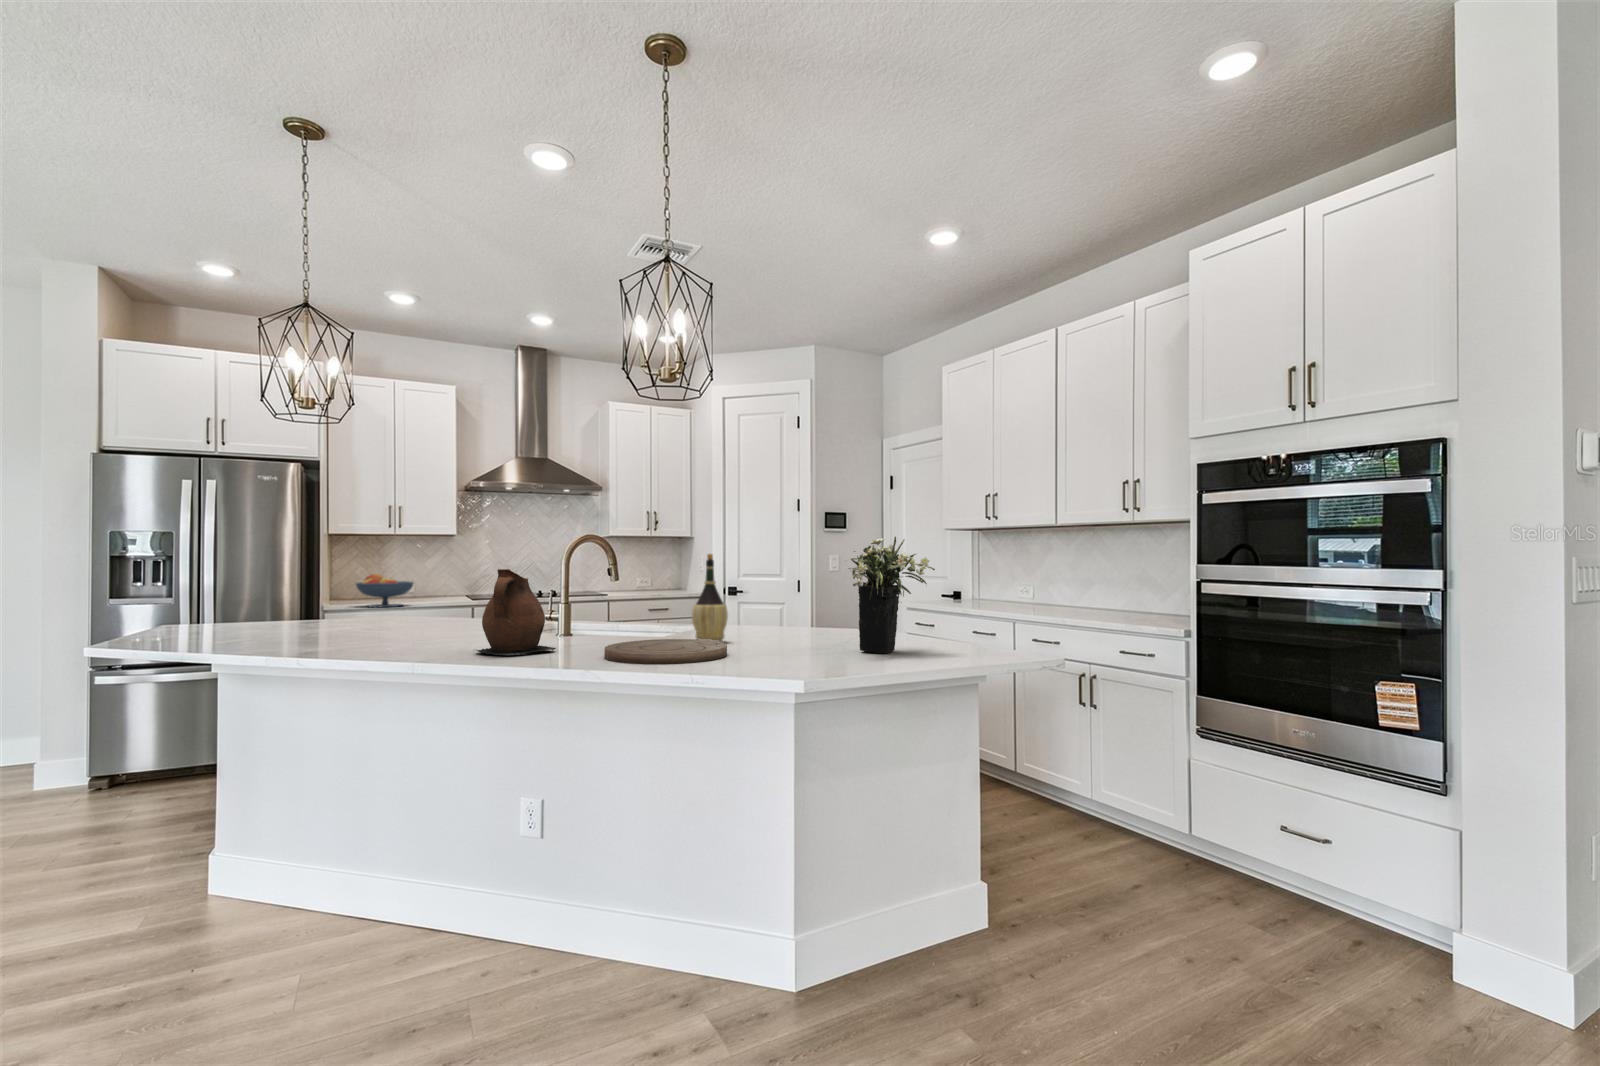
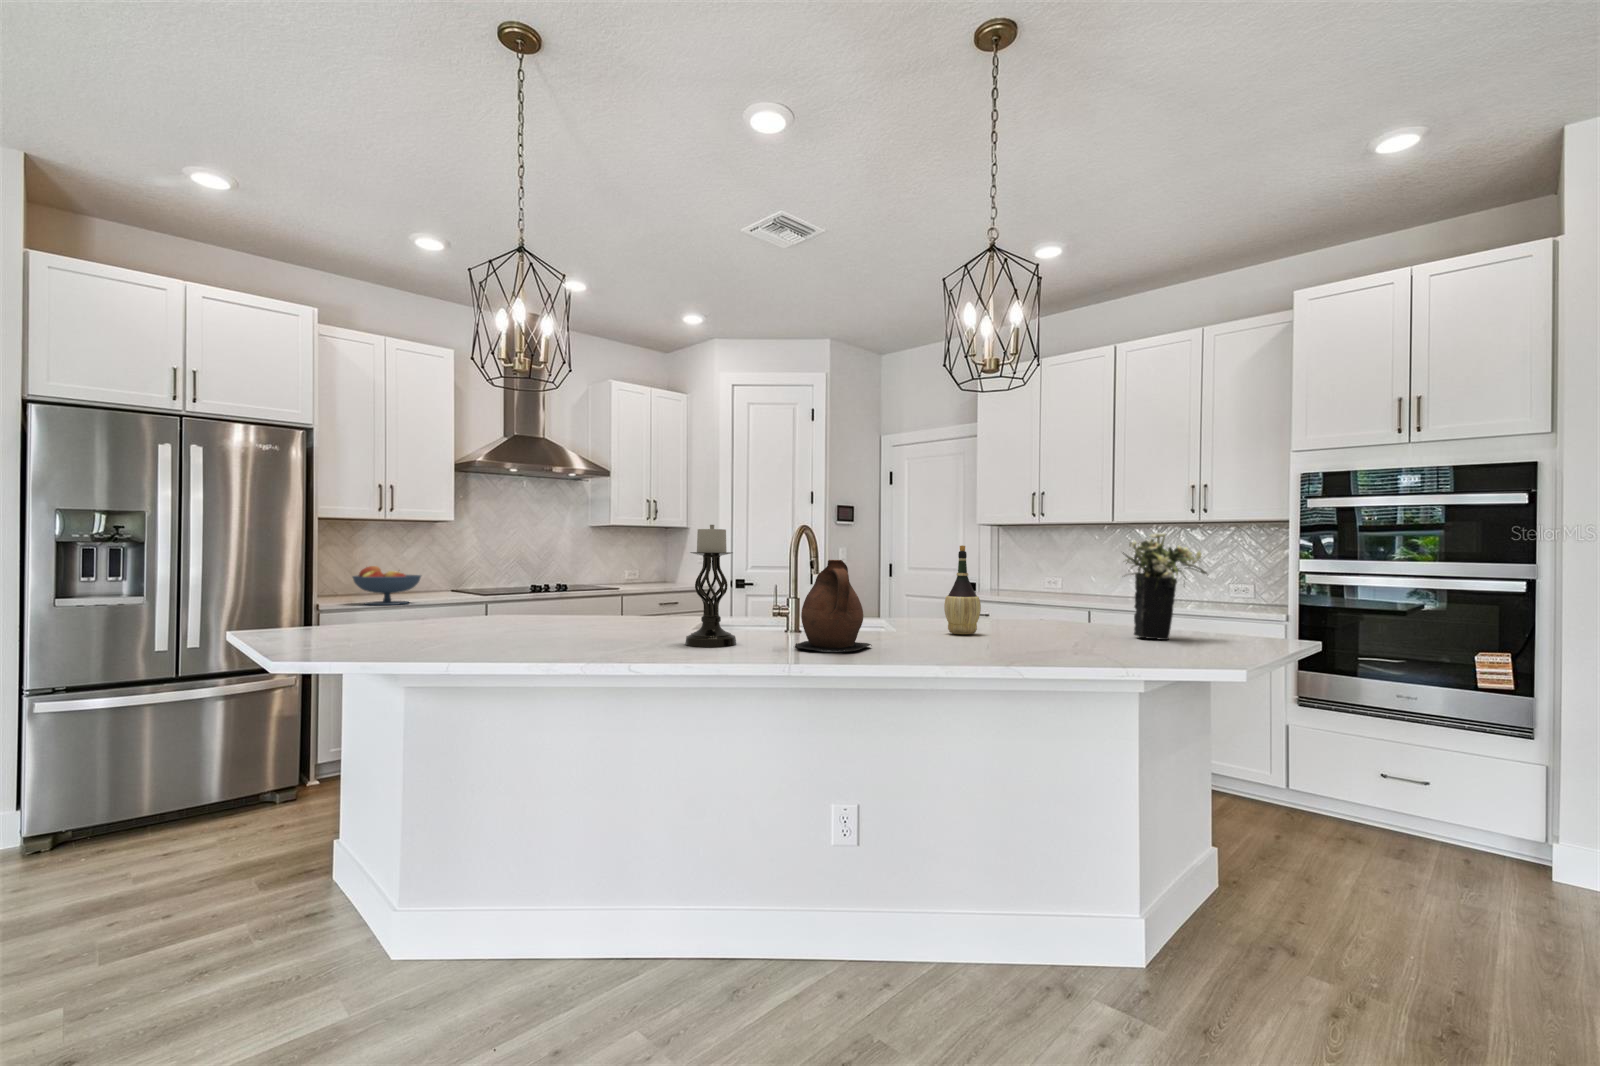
candle holder: none [414,538,465,648] -> present [685,525,736,647]
cutting board: present [604,639,727,664] -> none [934,631,1060,656]

